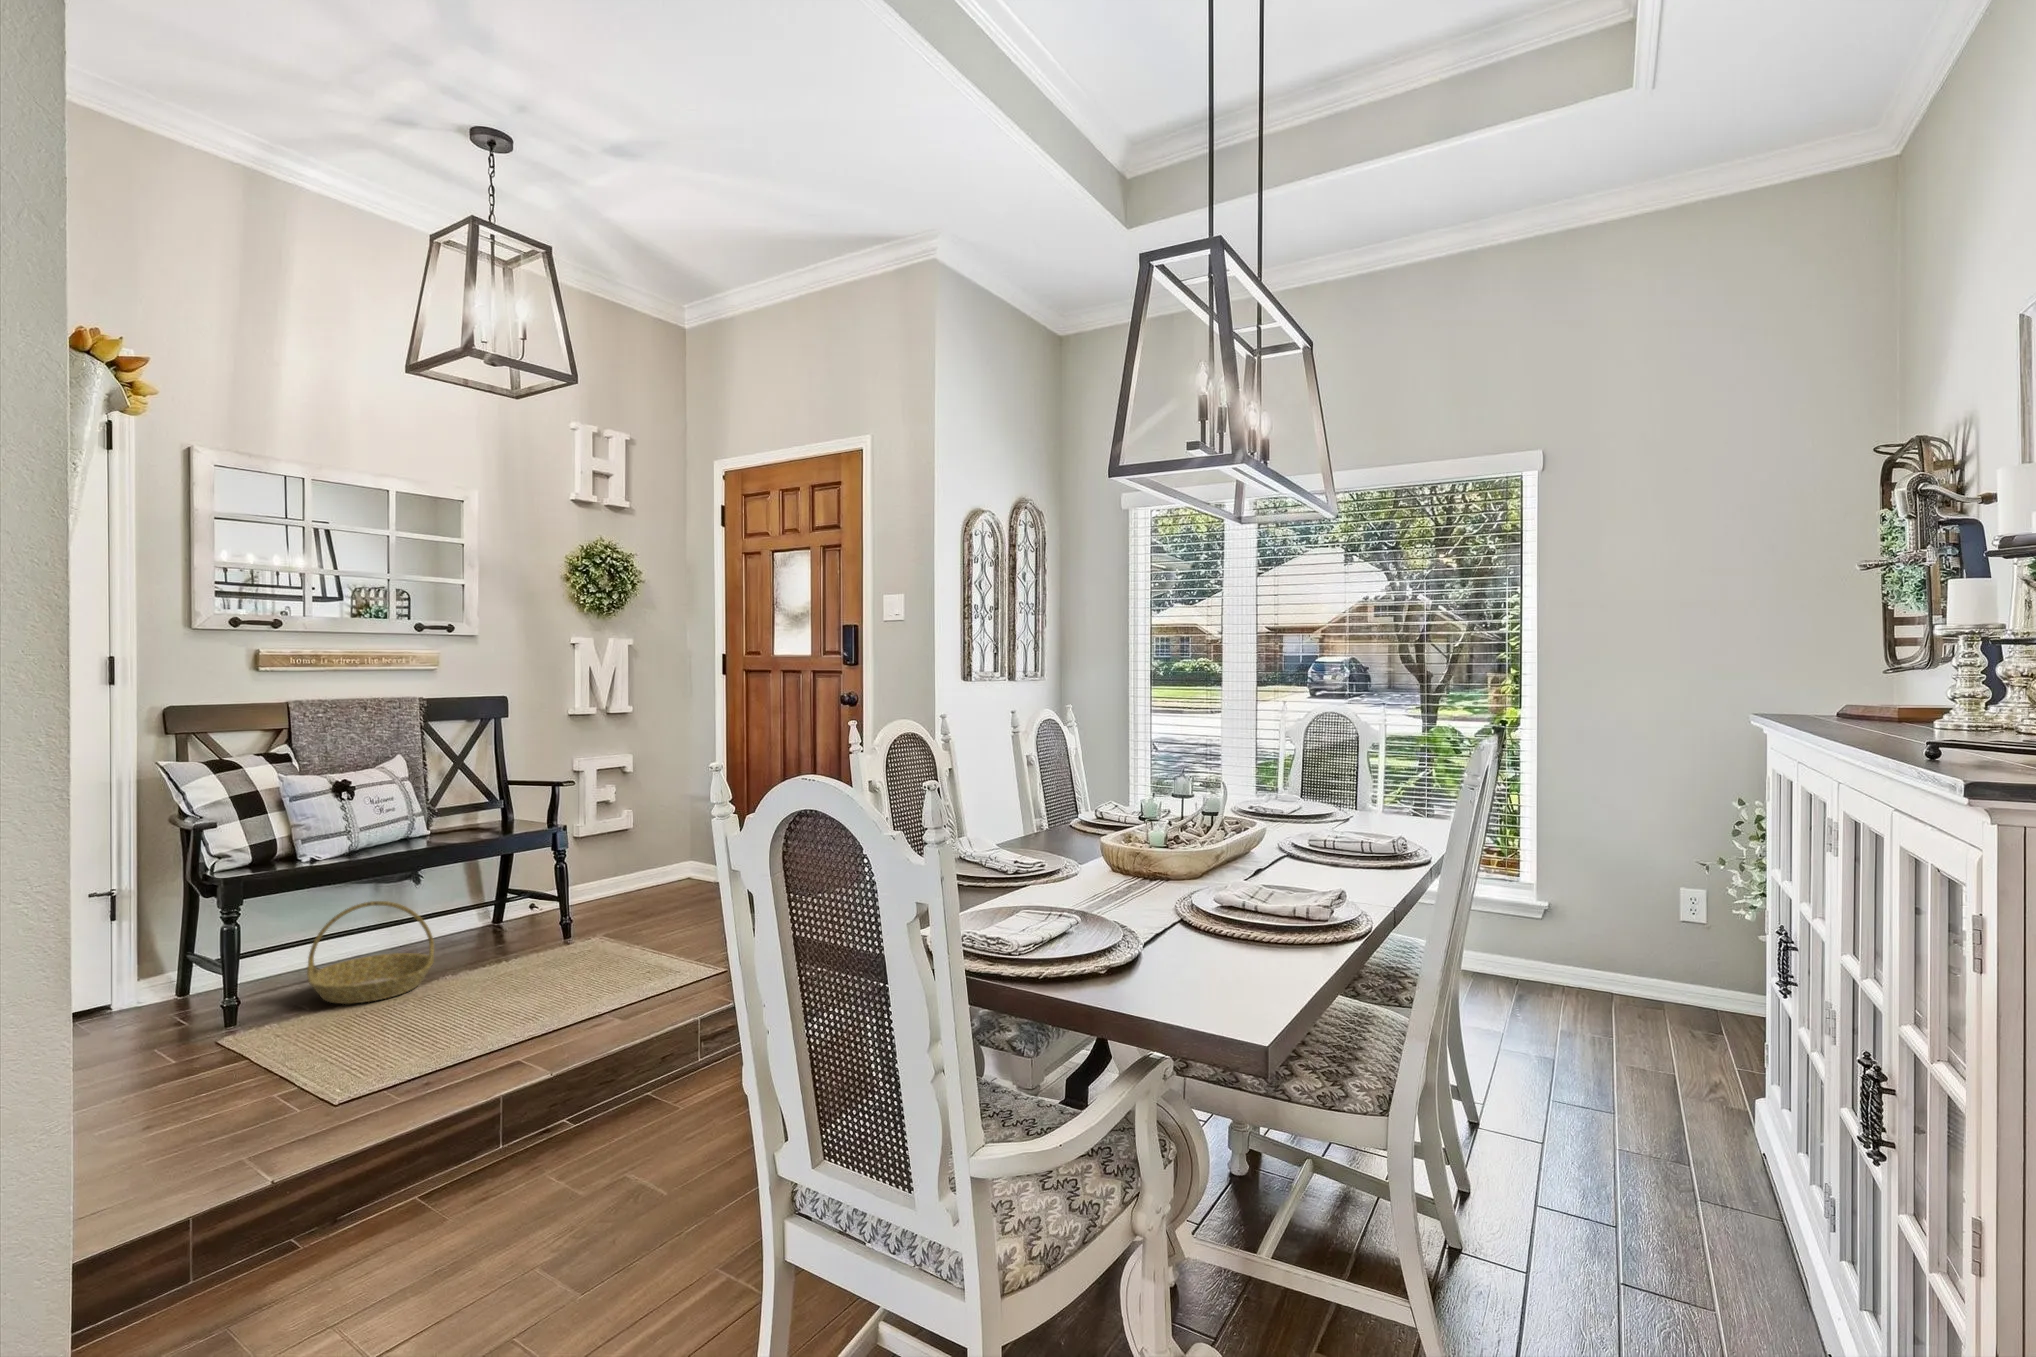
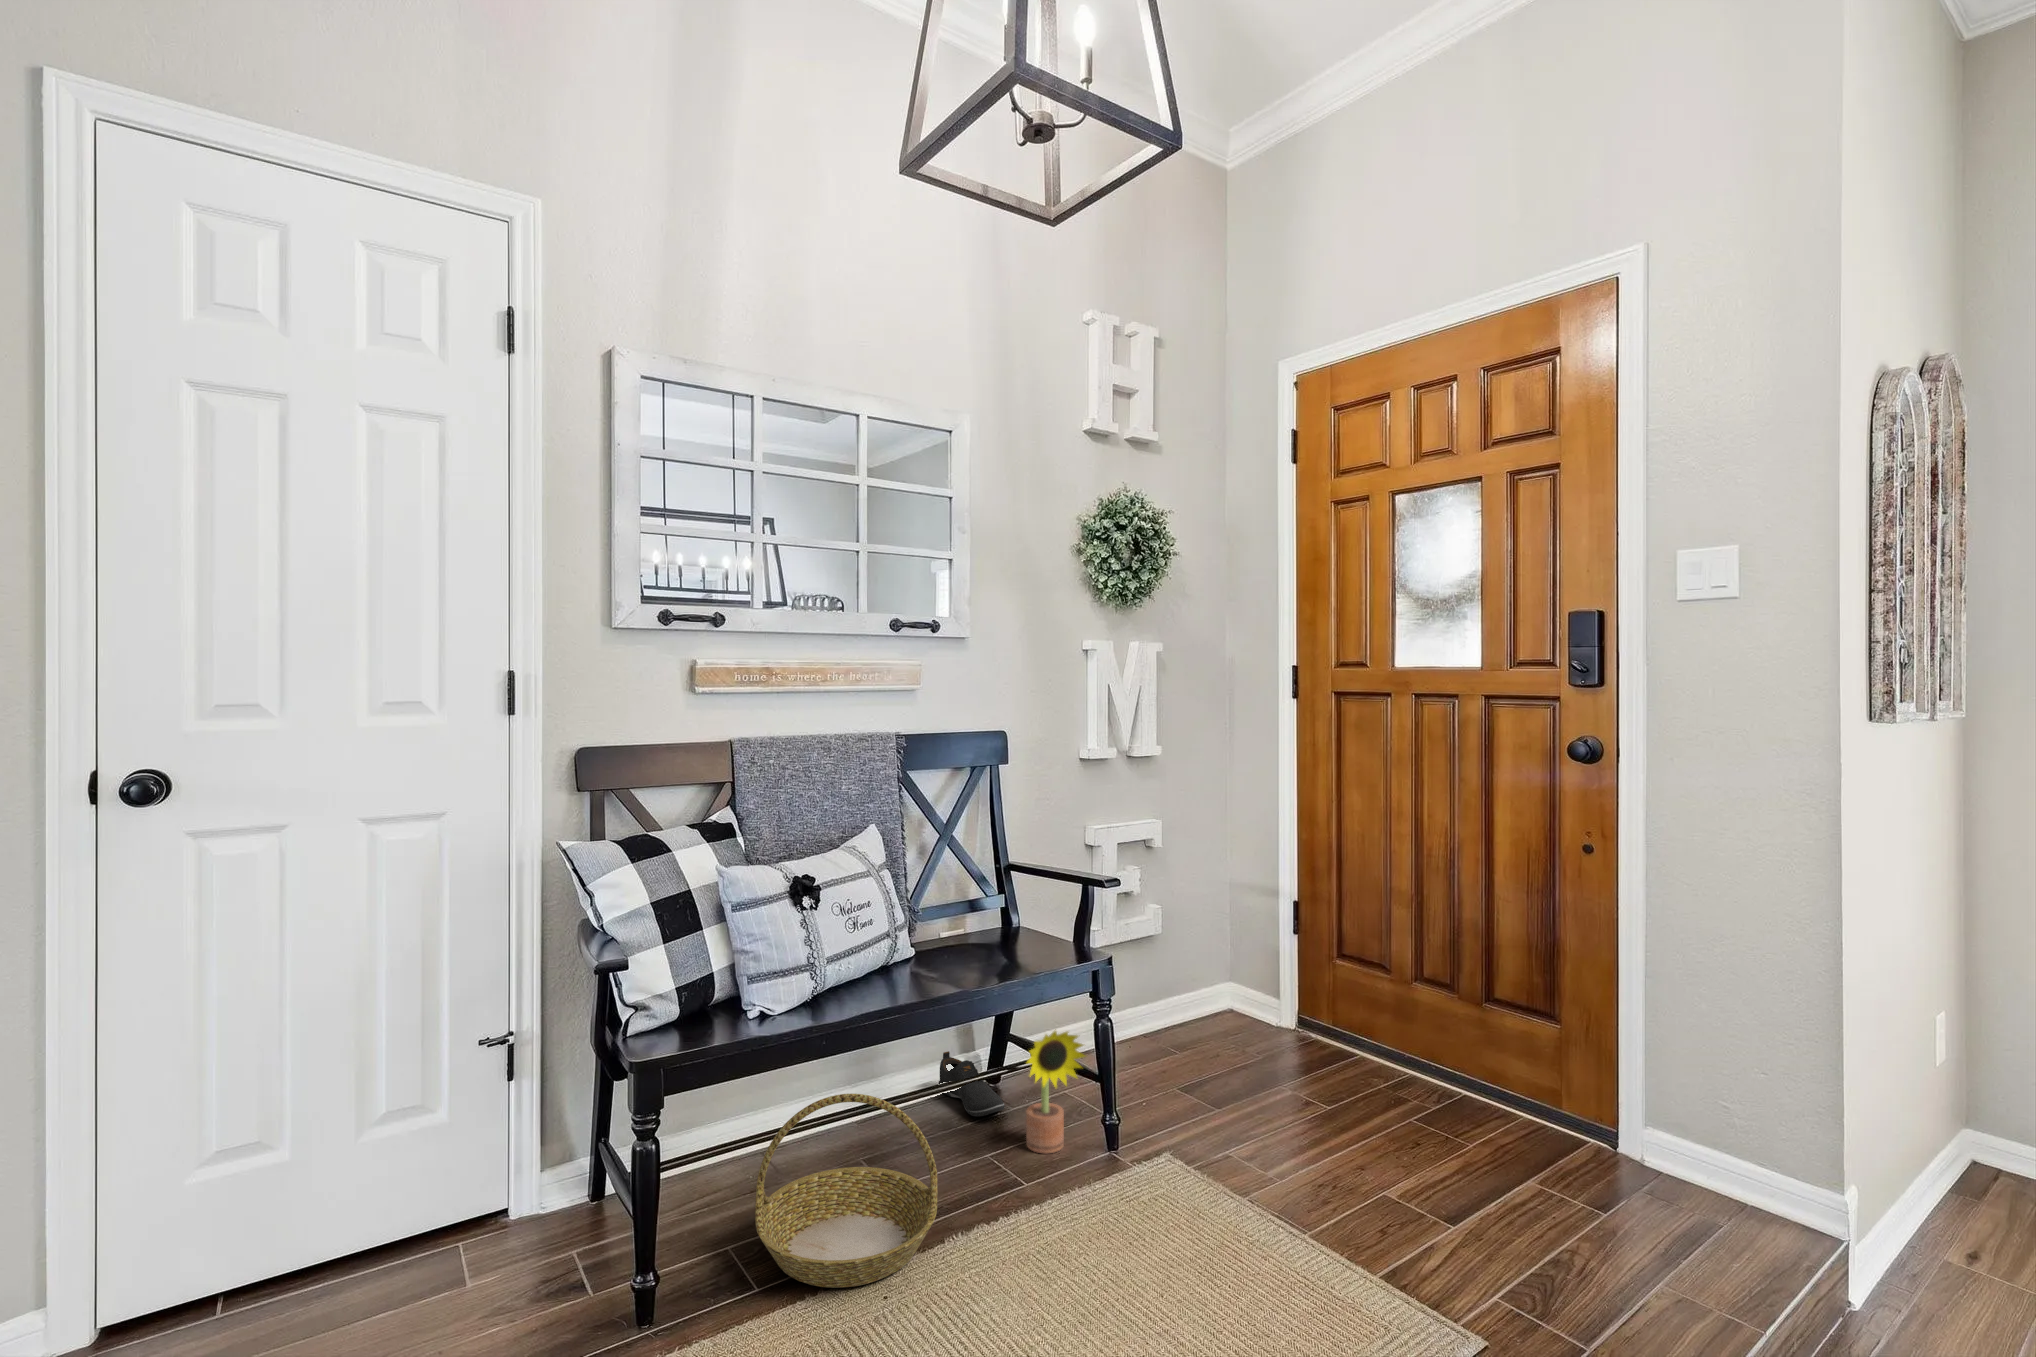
decorative plant: none [505,869,548,945] -> present [1026,1031,1085,1154]
shoe: none [455,904,500,936] -> present [938,1051,1005,1116]

